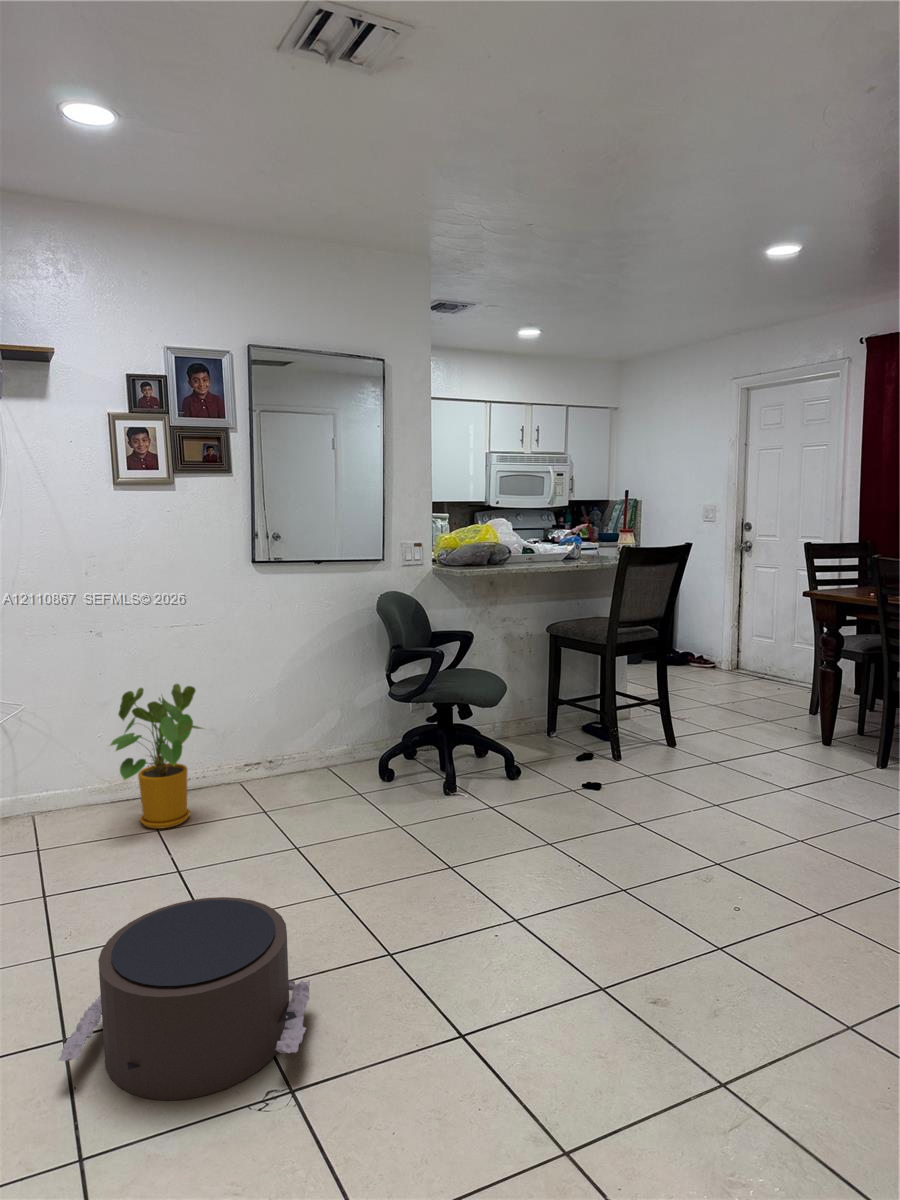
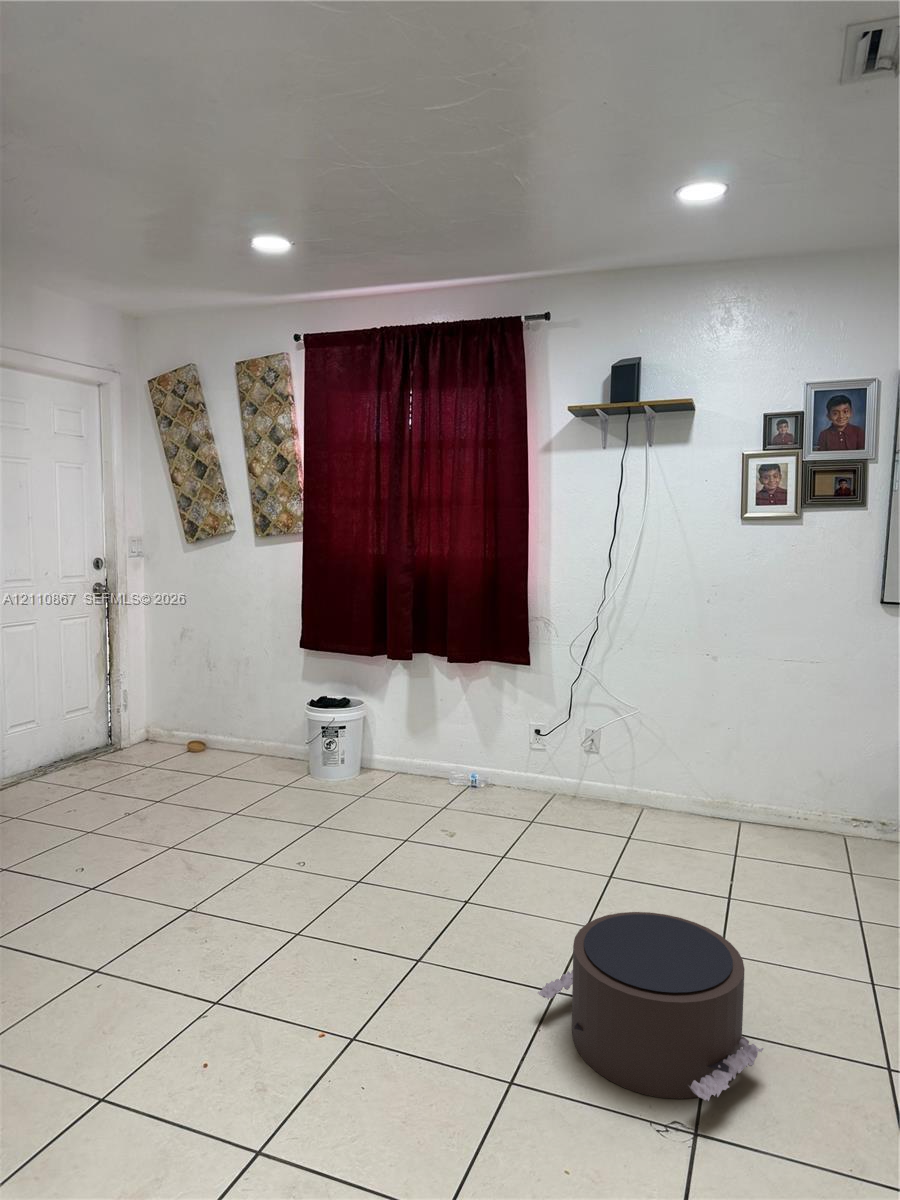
house plant: present [110,684,203,829] -> none [692,714,797,855]

